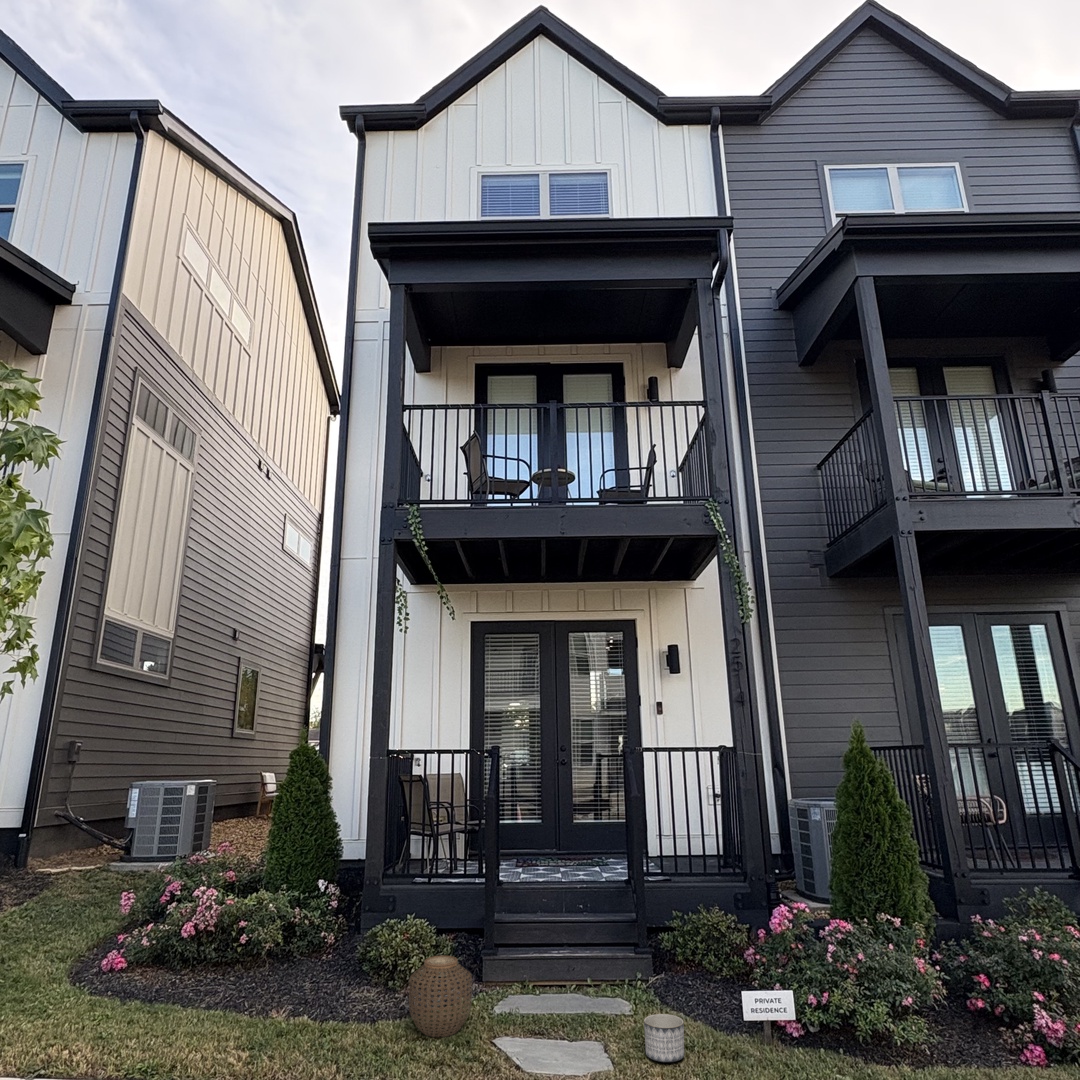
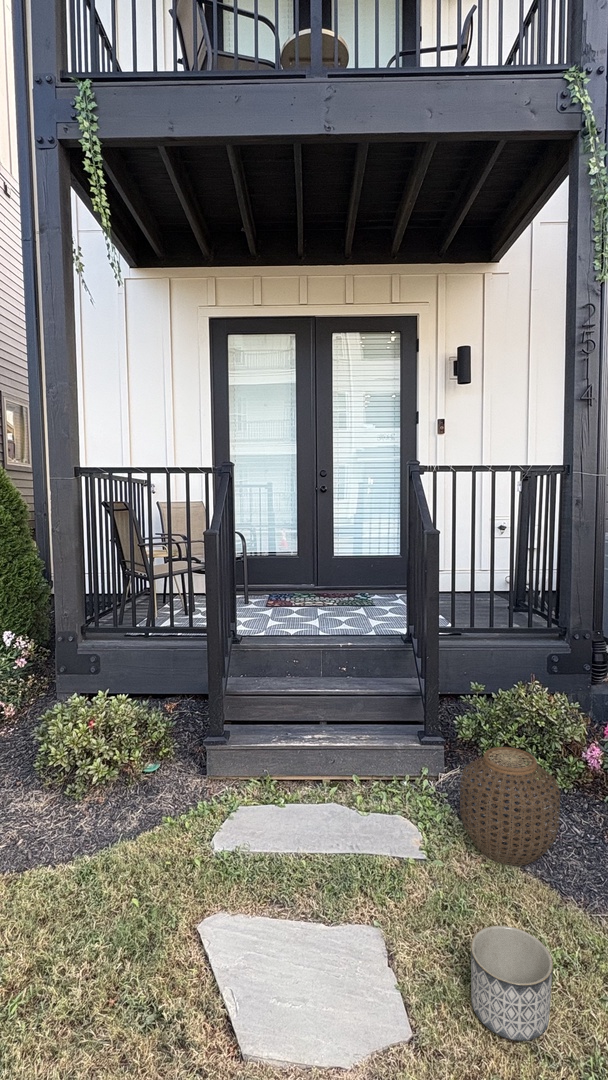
woven basket: present [409,955,472,1037] -> present [460,747,560,865]

